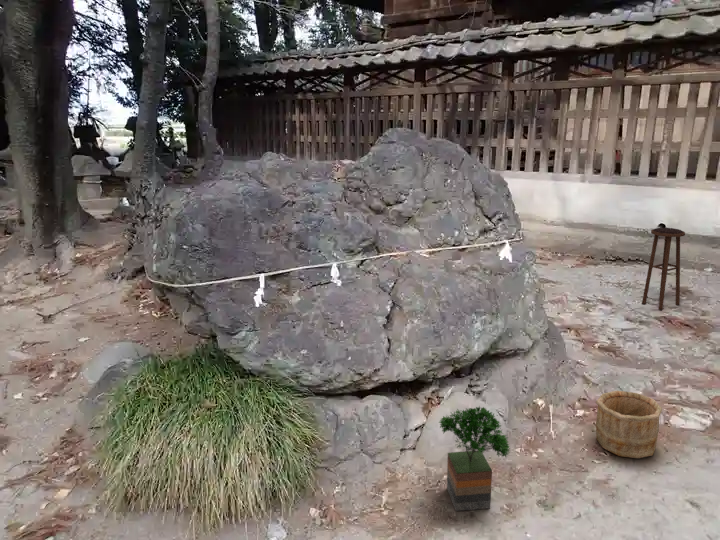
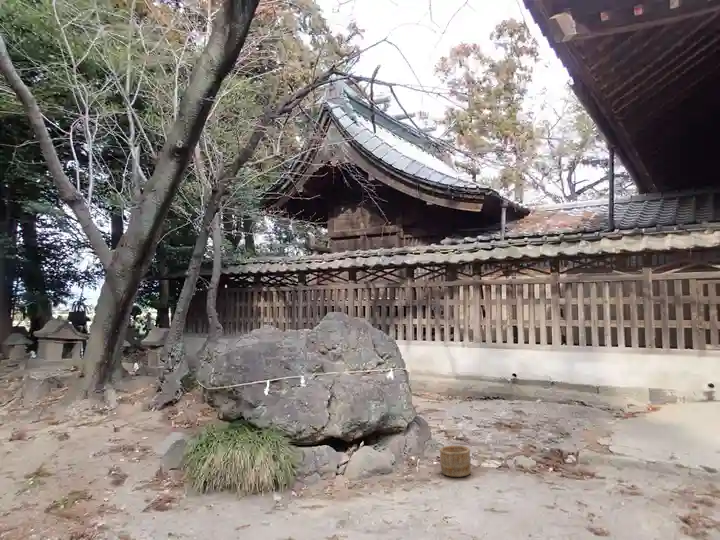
stool: present [642,228,685,310] -> none [490,370,514,421]
potted tree: present [439,407,510,511] -> none [354,443,389,497]

